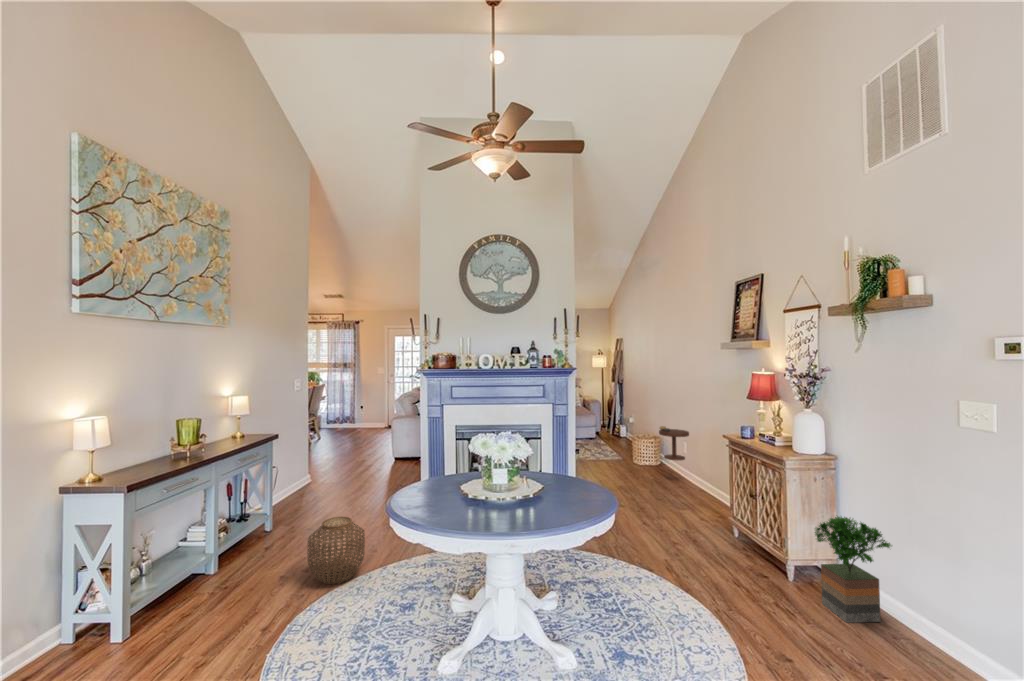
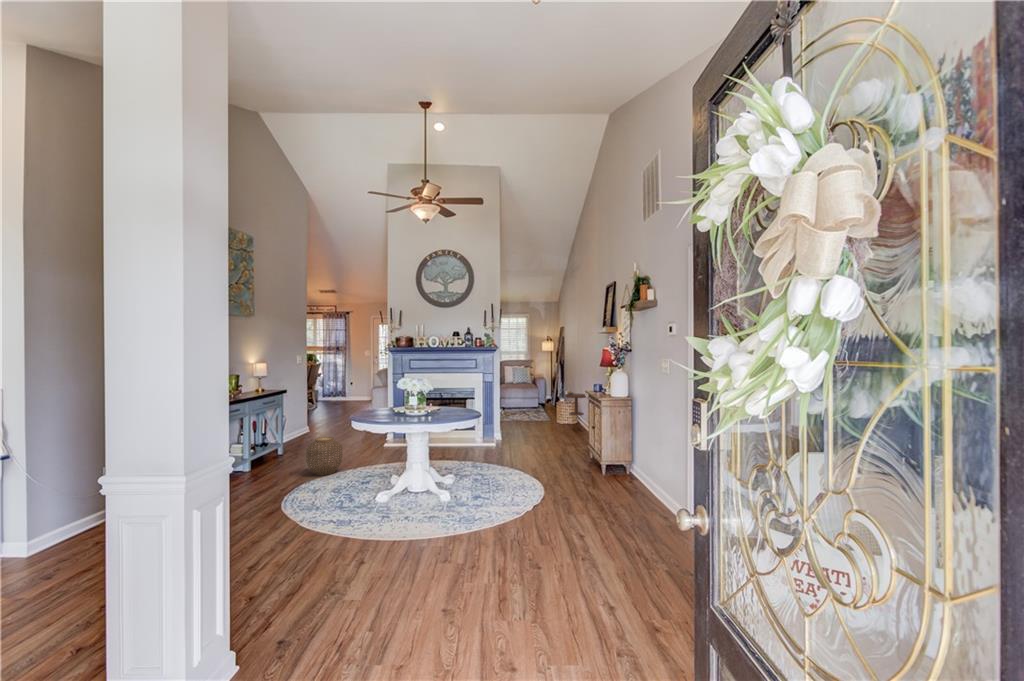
potted tree: present [815,516,891,623] -> none [602,430,644,488]

